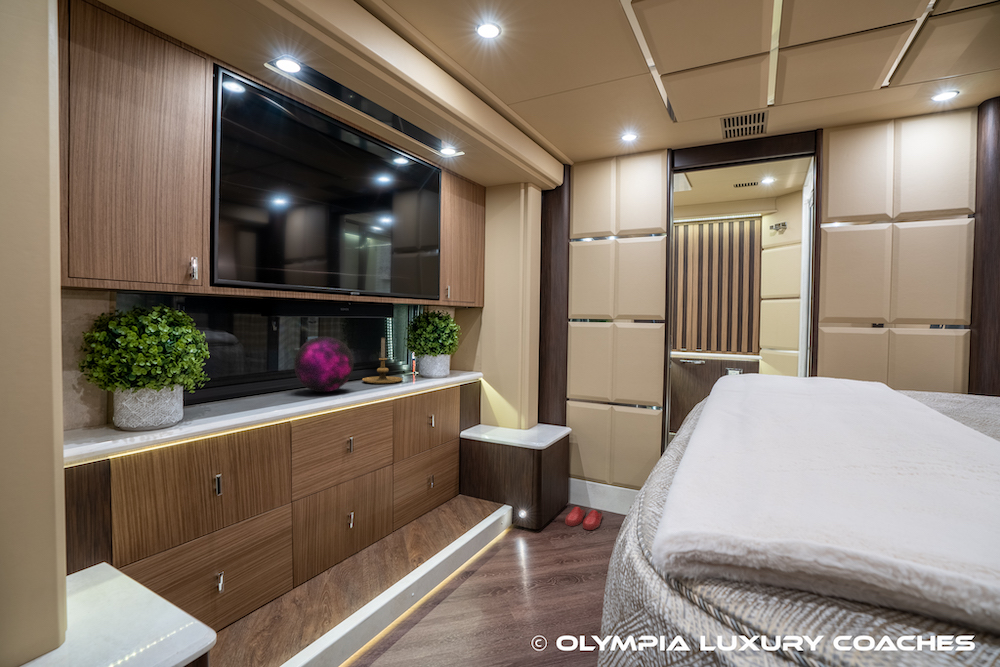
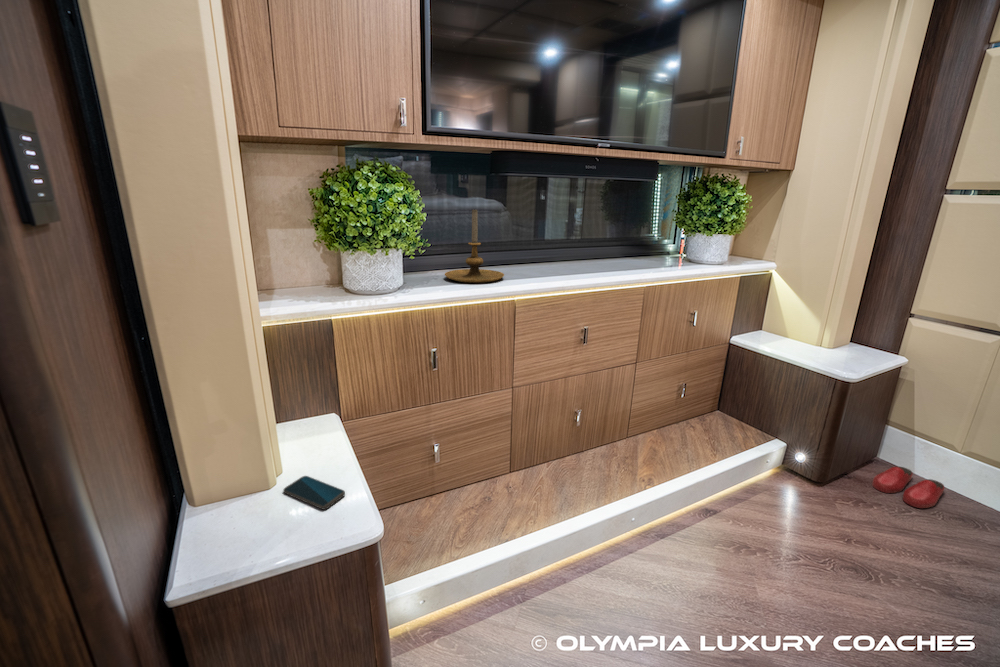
decorative orb: present [294,336,354,392] -> none [530,203,596,270]
candle holder: present [362,338,402,384] -> present [445,210,504,283]
smartphone: none [95,613,171,636] -> present [283,476,345,510]

